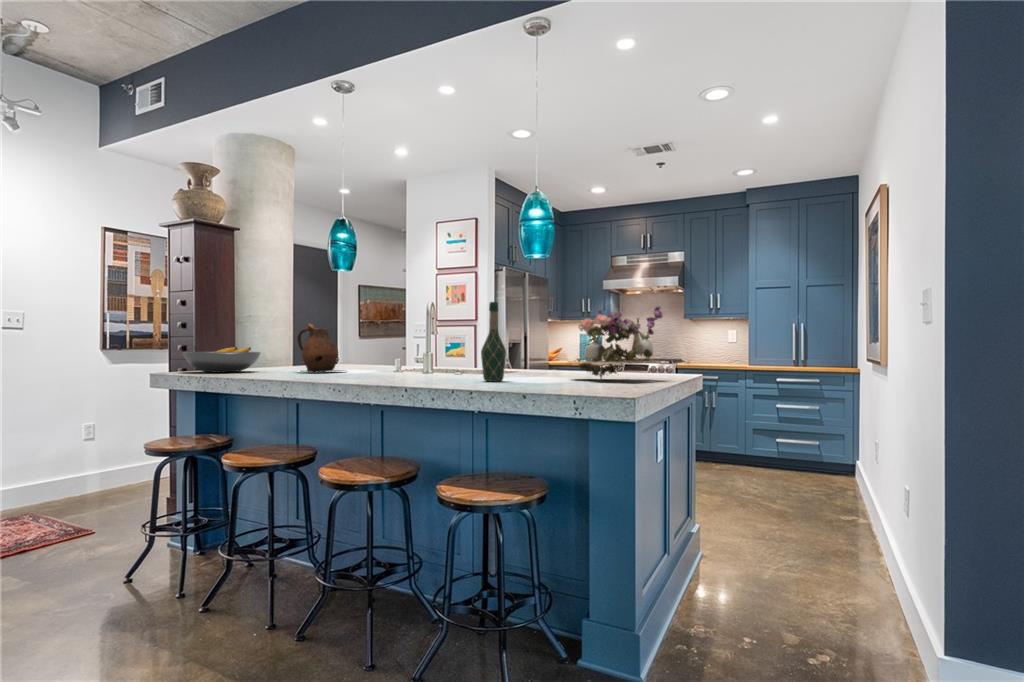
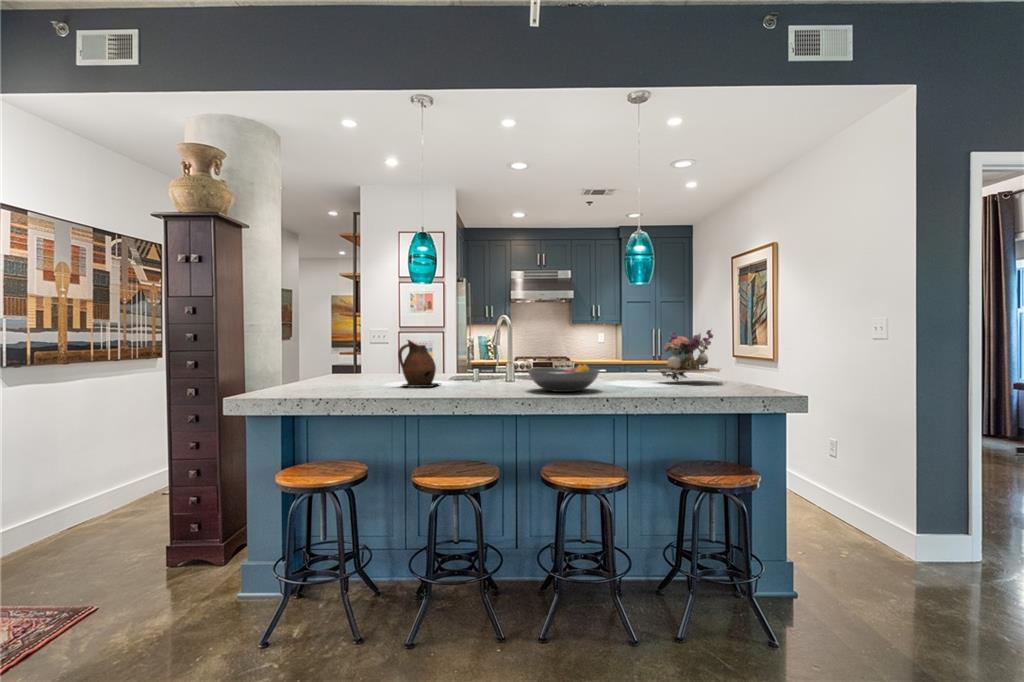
wine bottle: present [481,302,506,381] -> none [625,328,644,389]
fruit bowl: present [183,347,261,372] -> present [528,364,599,392]

